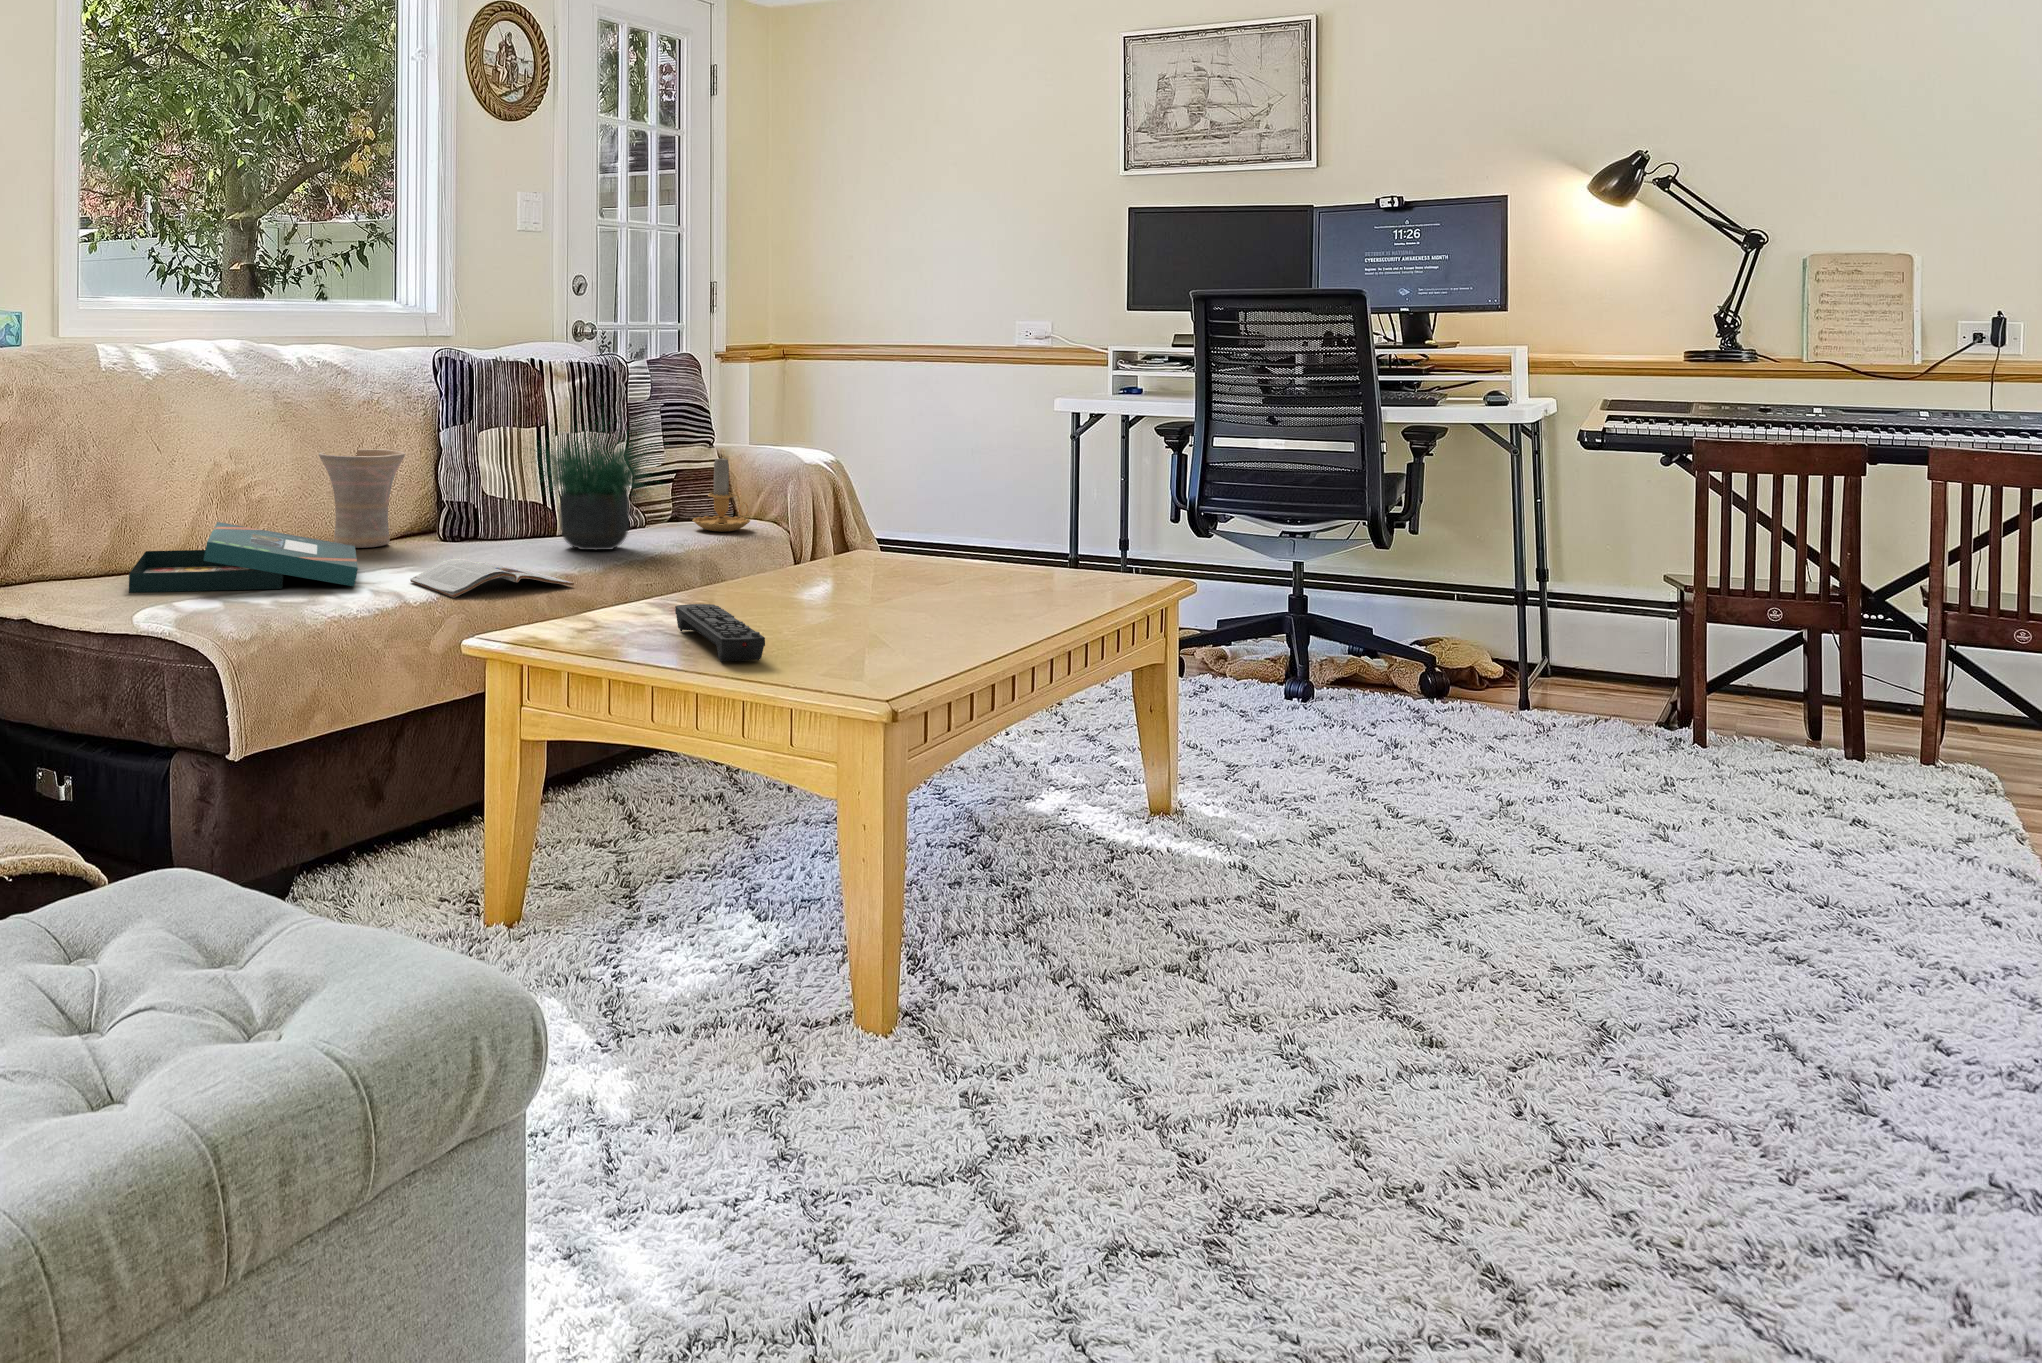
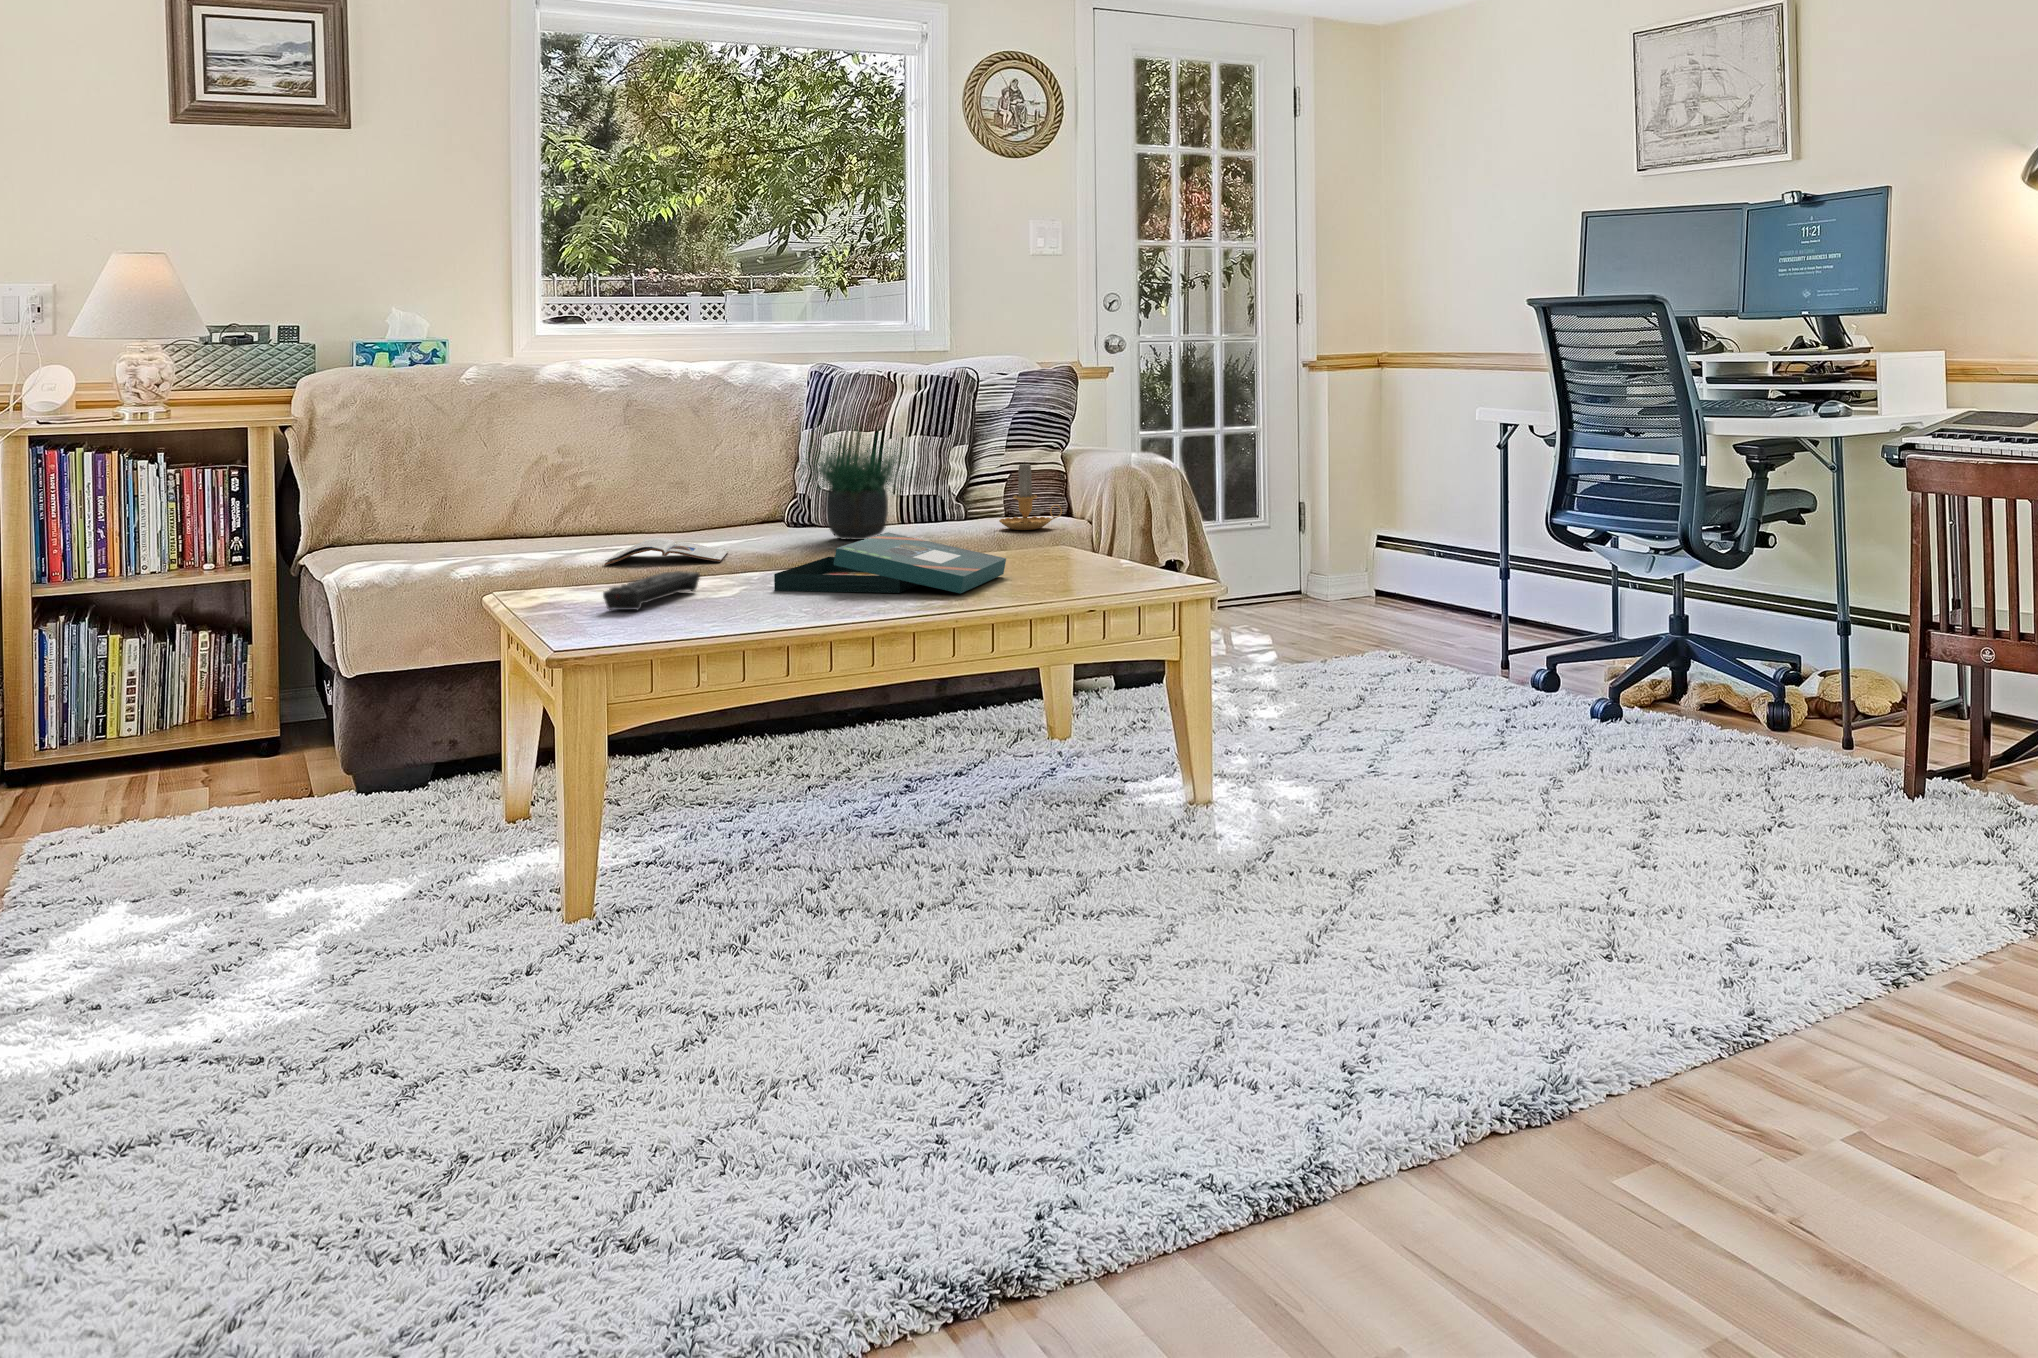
vase: present [319,449,405,548] -> none [654,451,729,532]
board game: present [129,522,358,593] -> present [774,532,1006,593]

